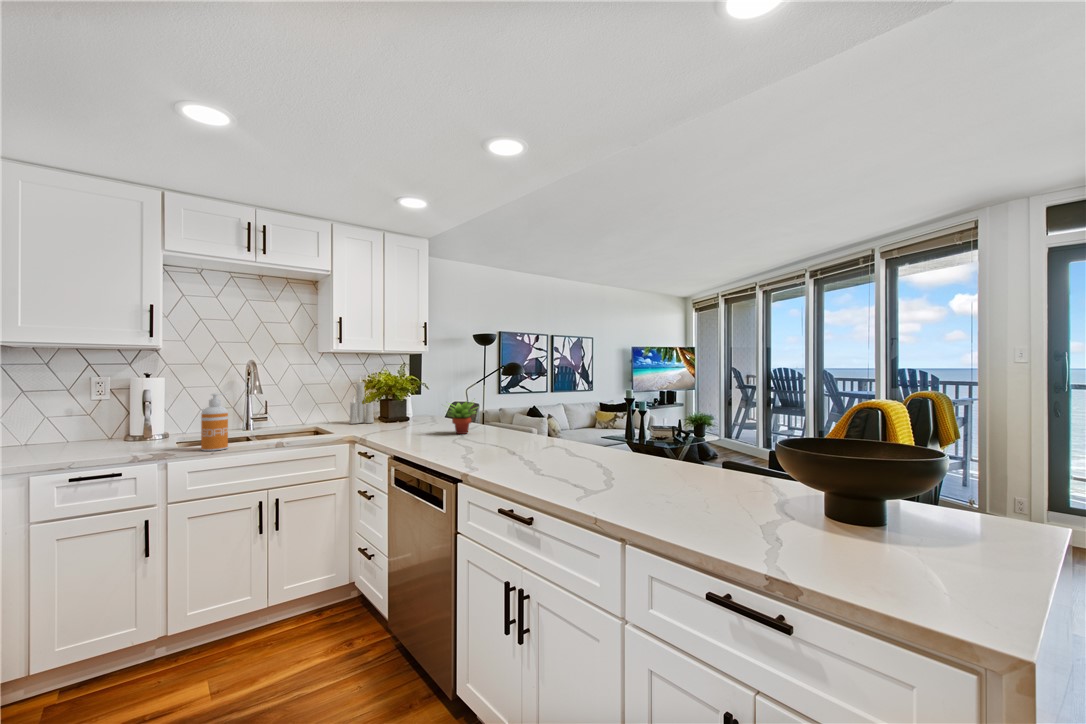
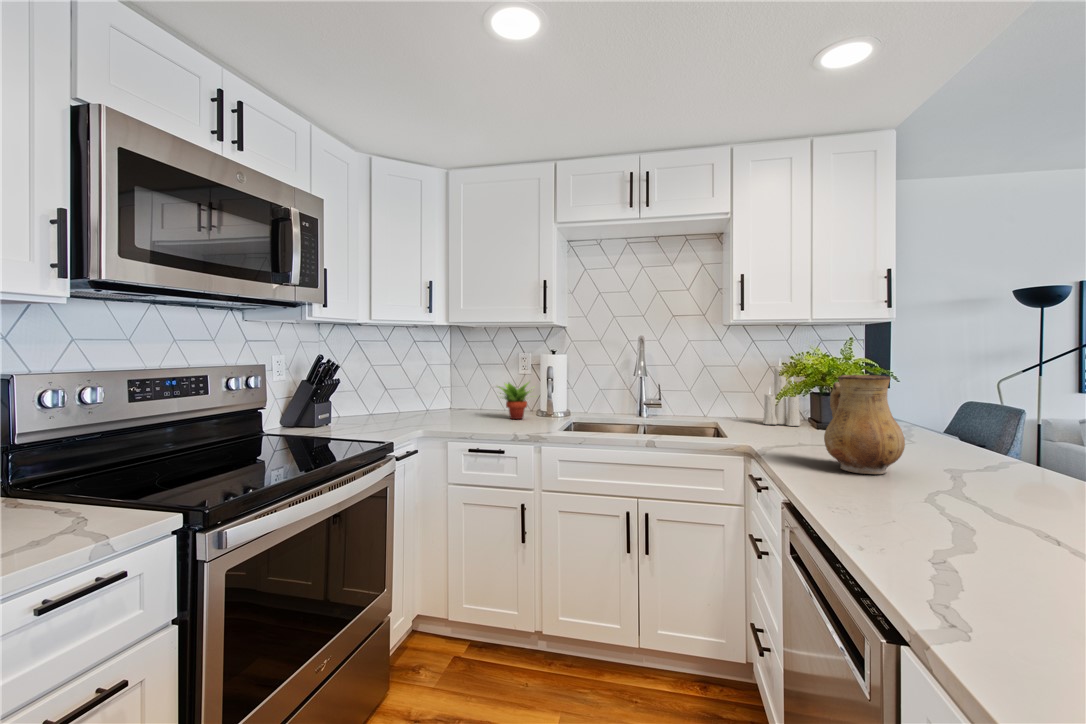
ceramic pitcher: none [405,390,442,442] -> present [824,375,905,474]
soap dispenser: present [201,394,228,451] -> none [569,372,596,439]
succulent plant: present [450,401,475,434] -> present [499,382,531,419]

